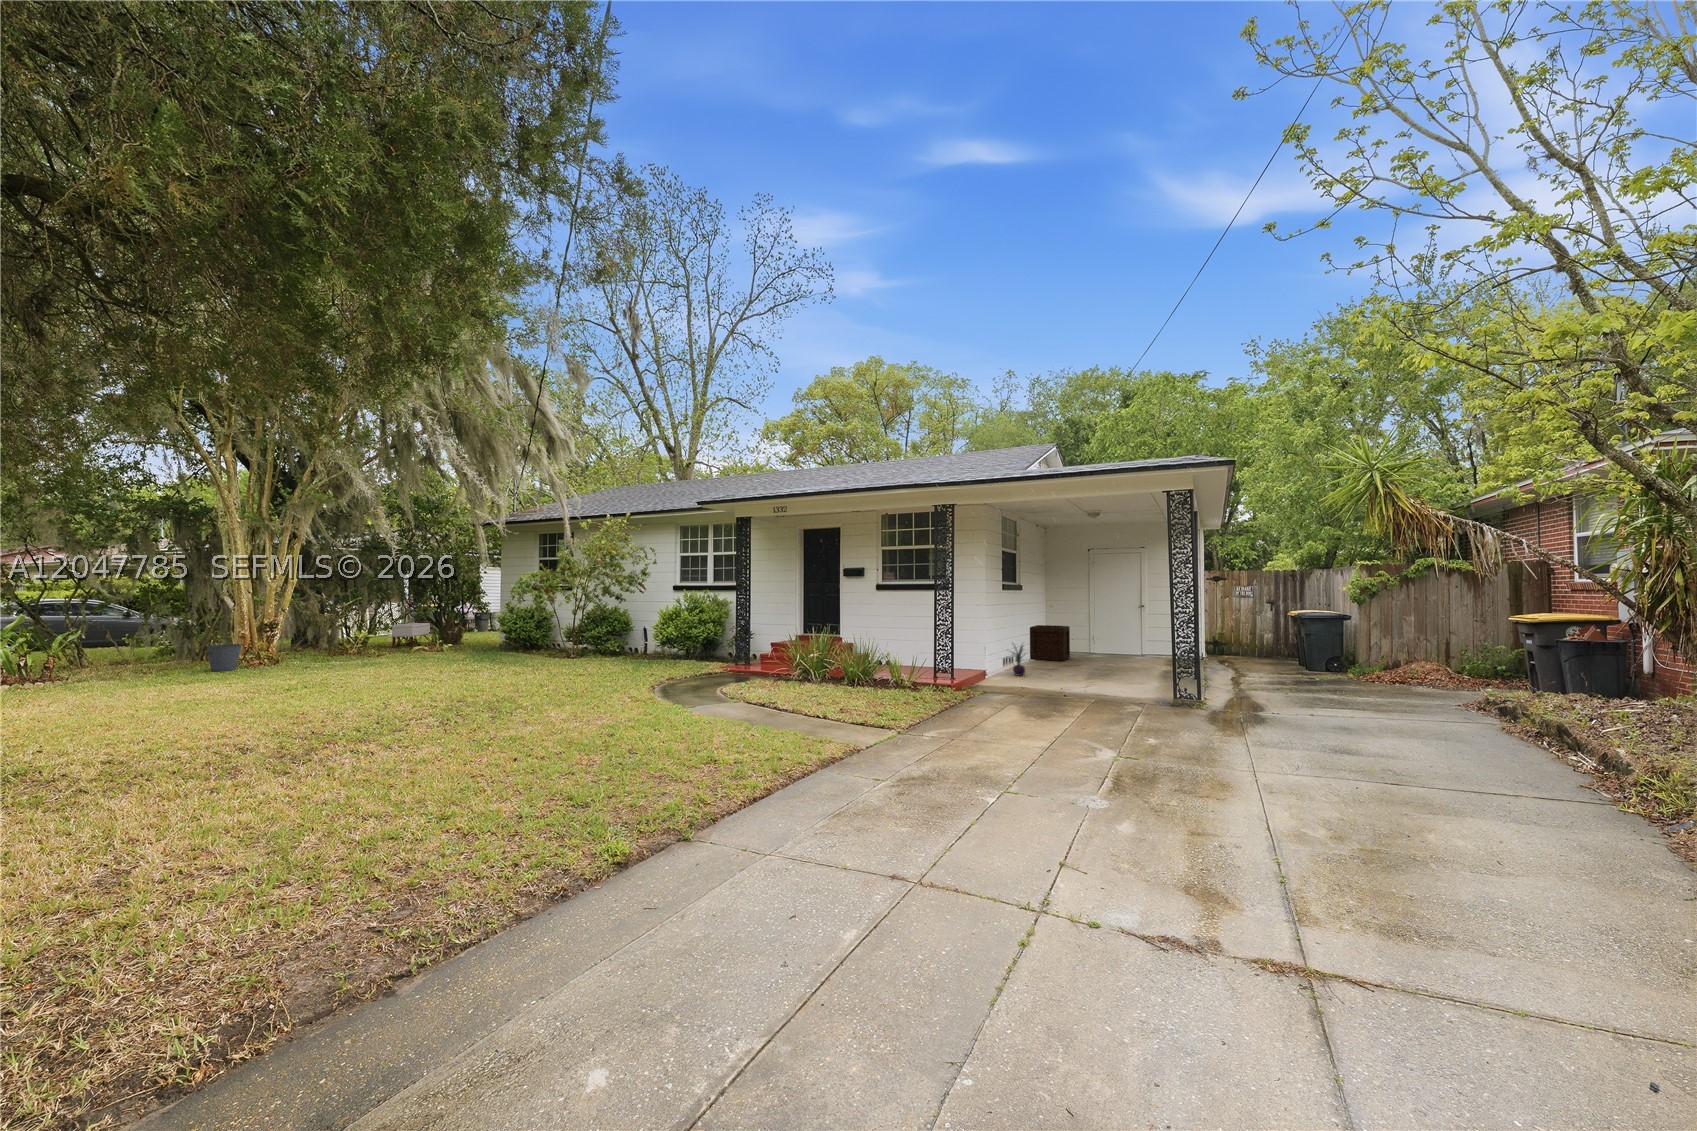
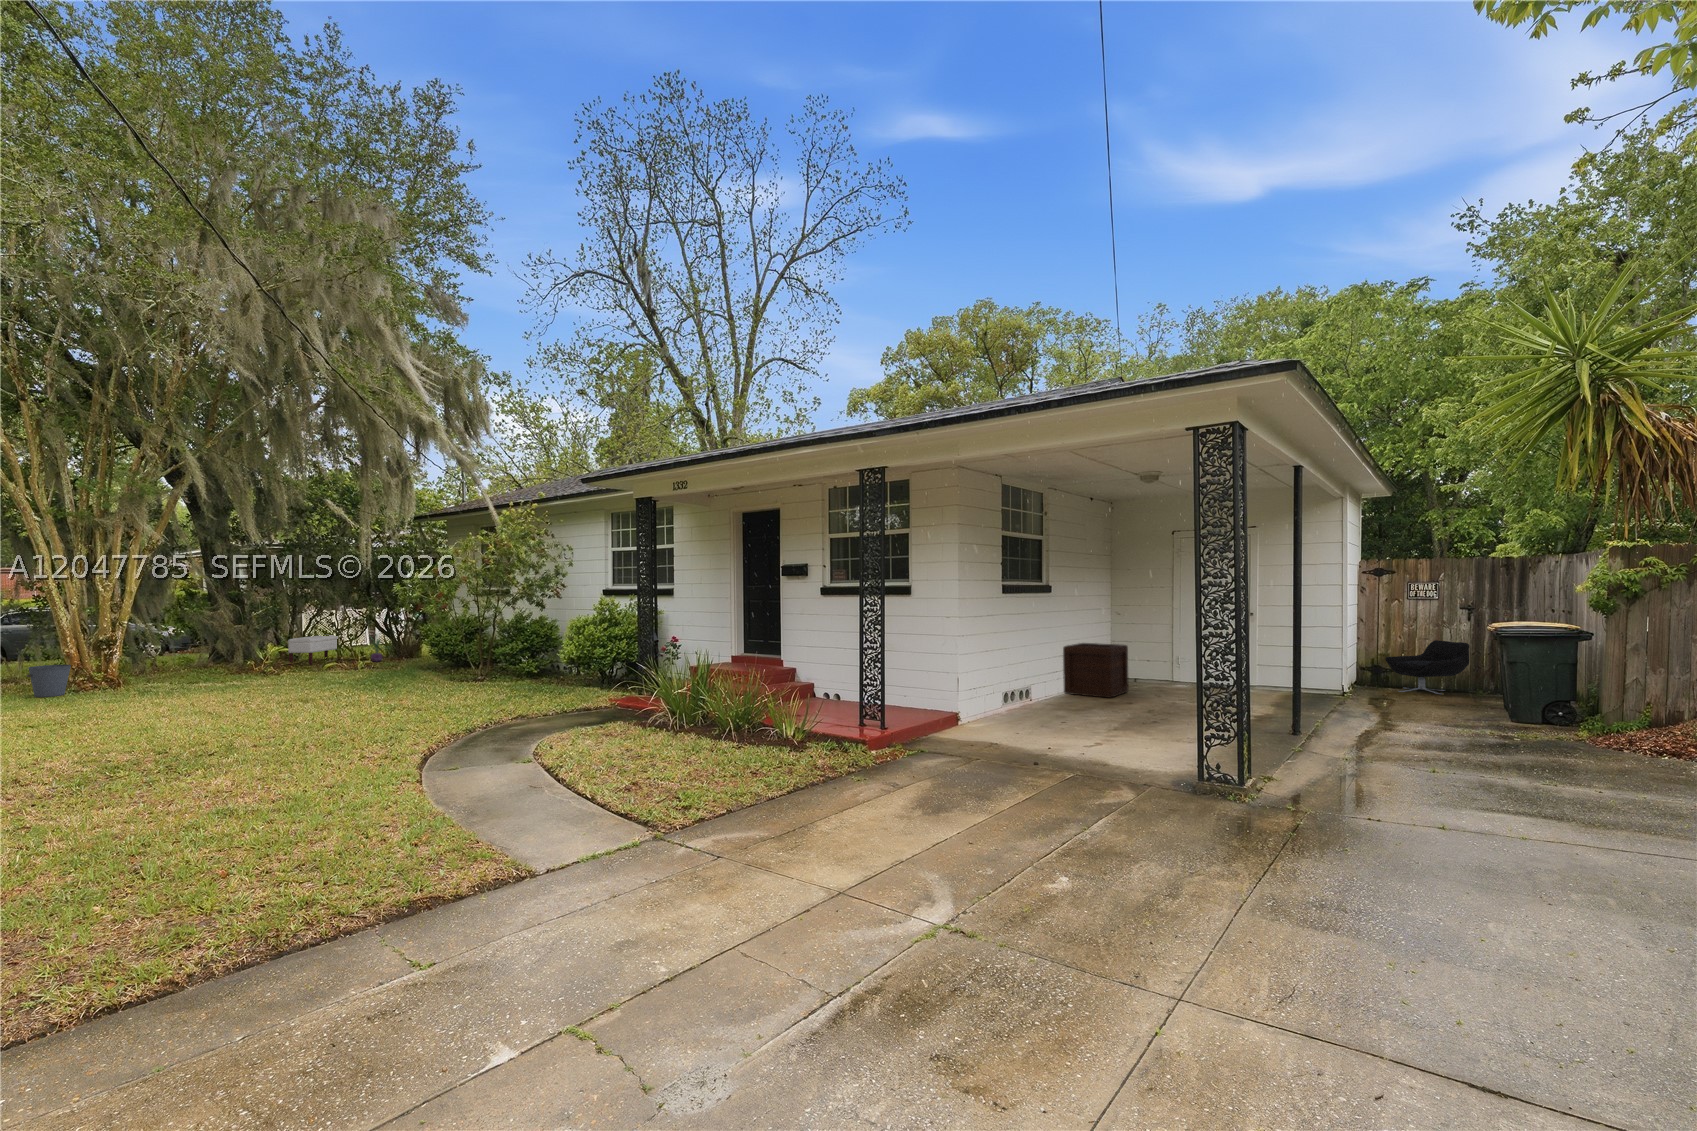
lounge chair: none [1220,623,1271,657] -> present [1385,640,1469,694]
decorative plant: present [1009,643,1030,676] -> present [371,634,382,662]

